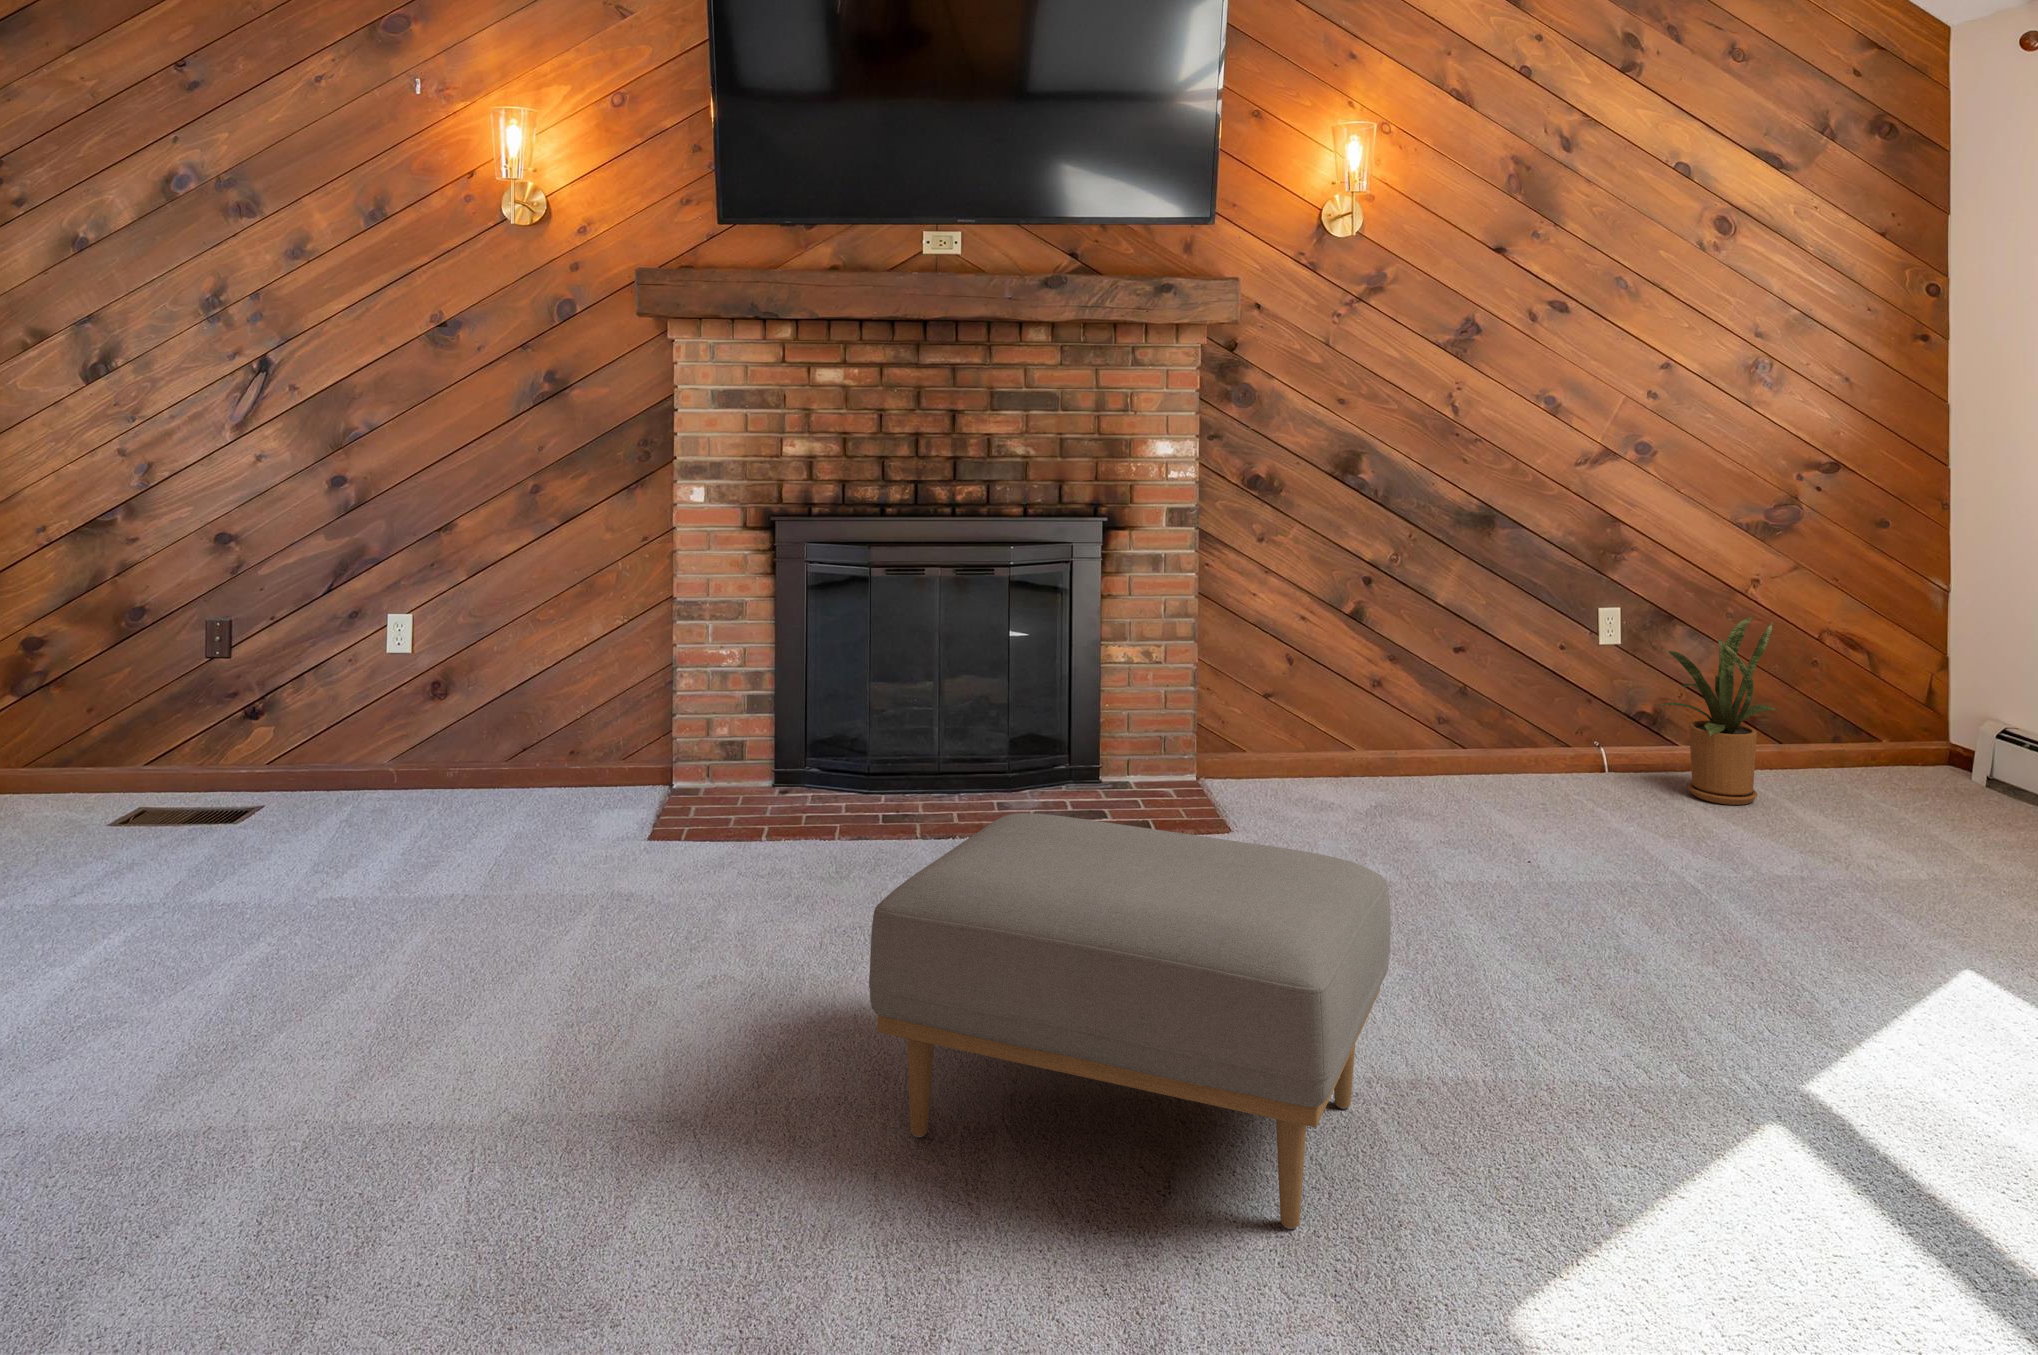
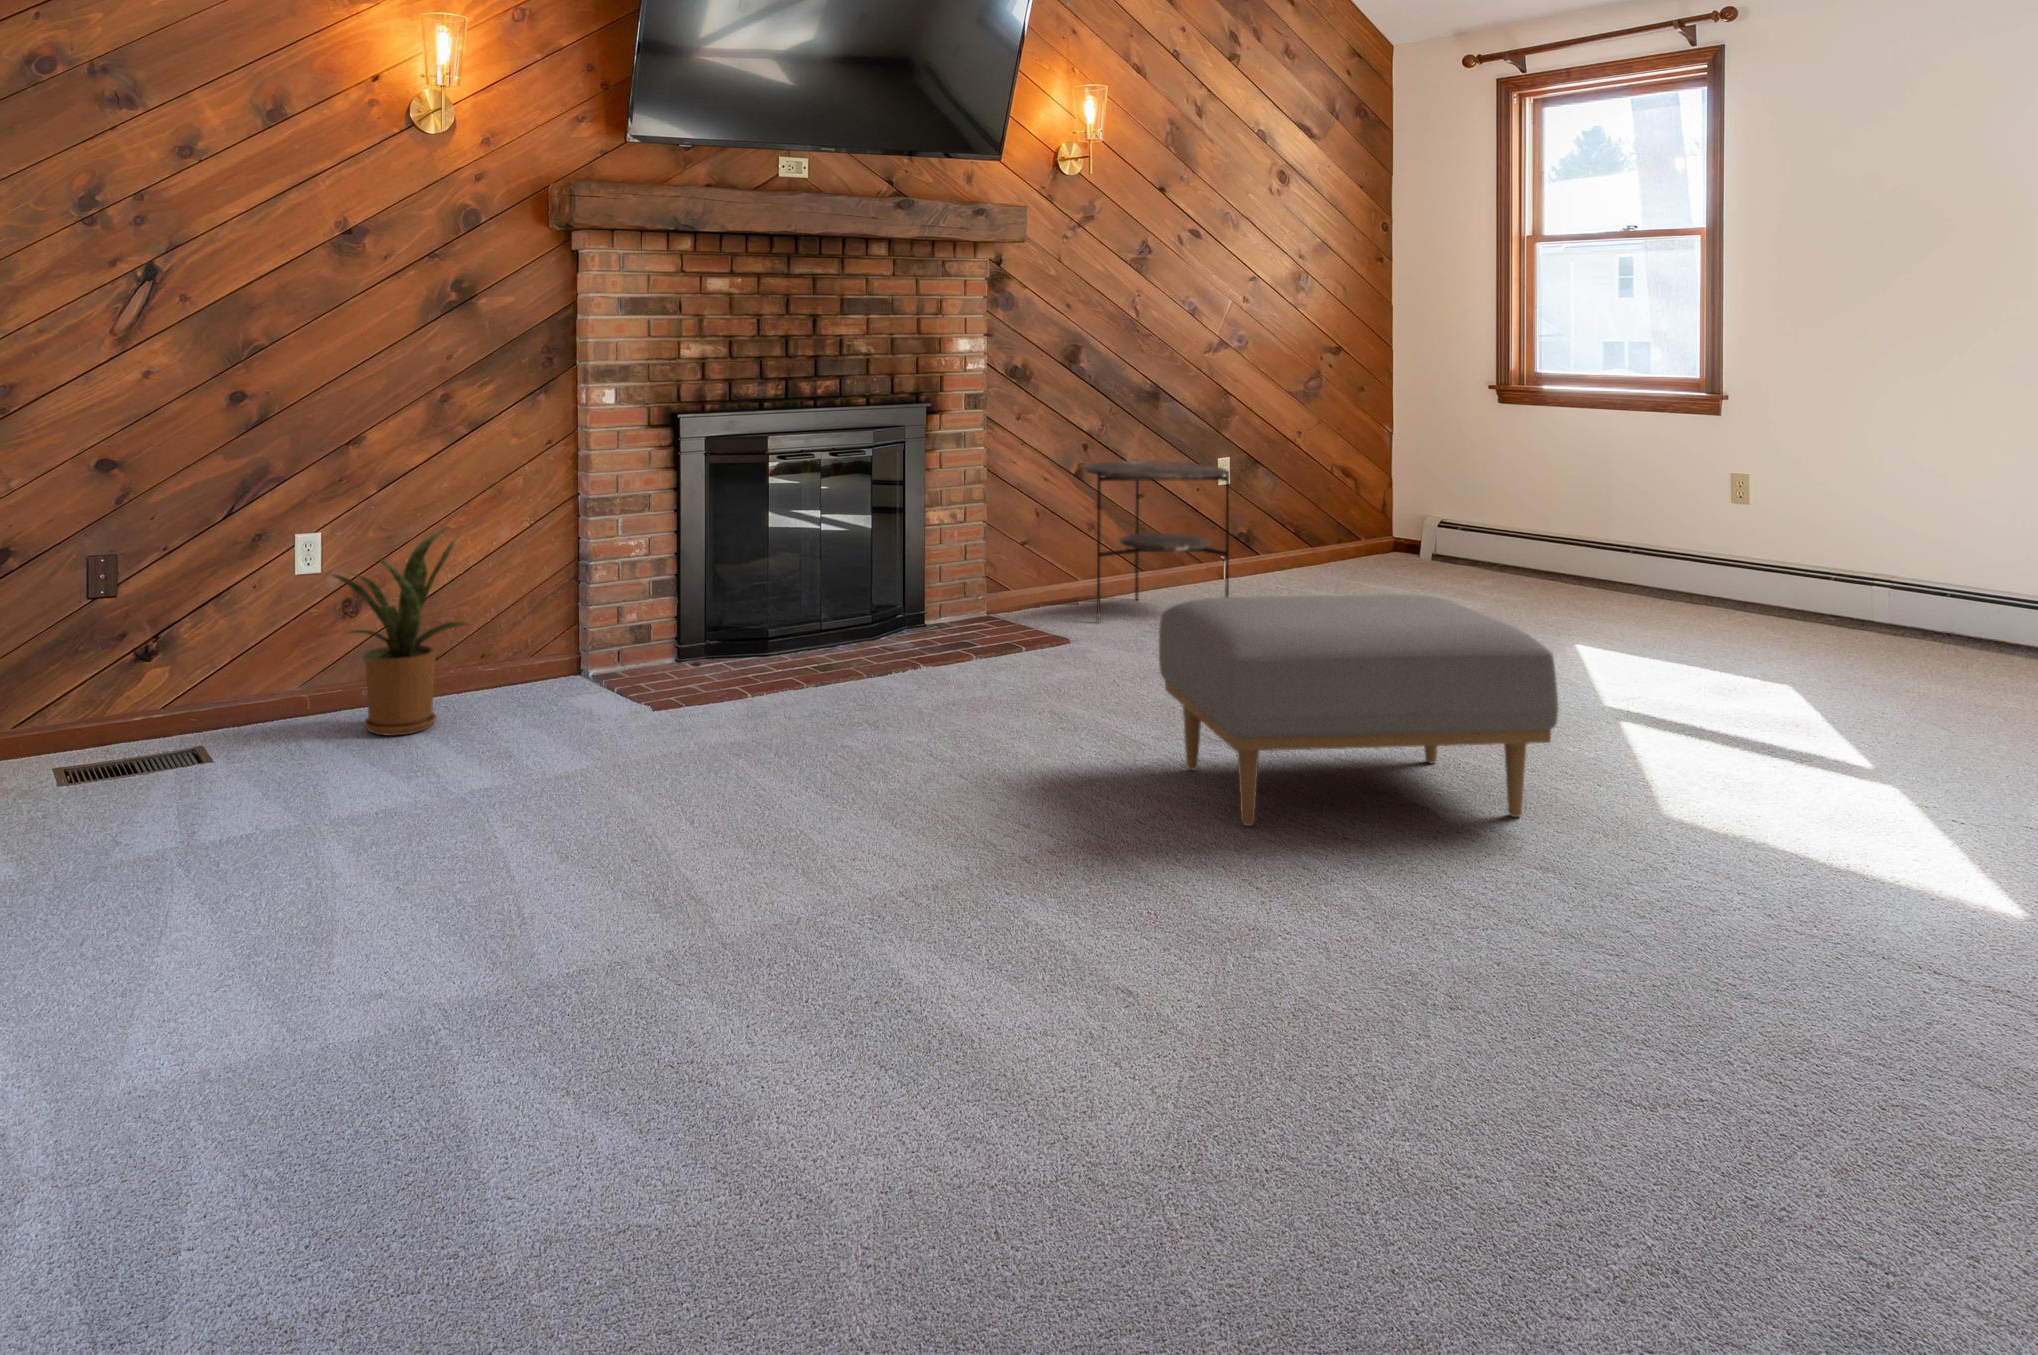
side table: none [1314,601,1510,833] -> present [1083,460,1229,622]
house plant: present [1659,617,1779,805] -> present [332,530,466,736]

